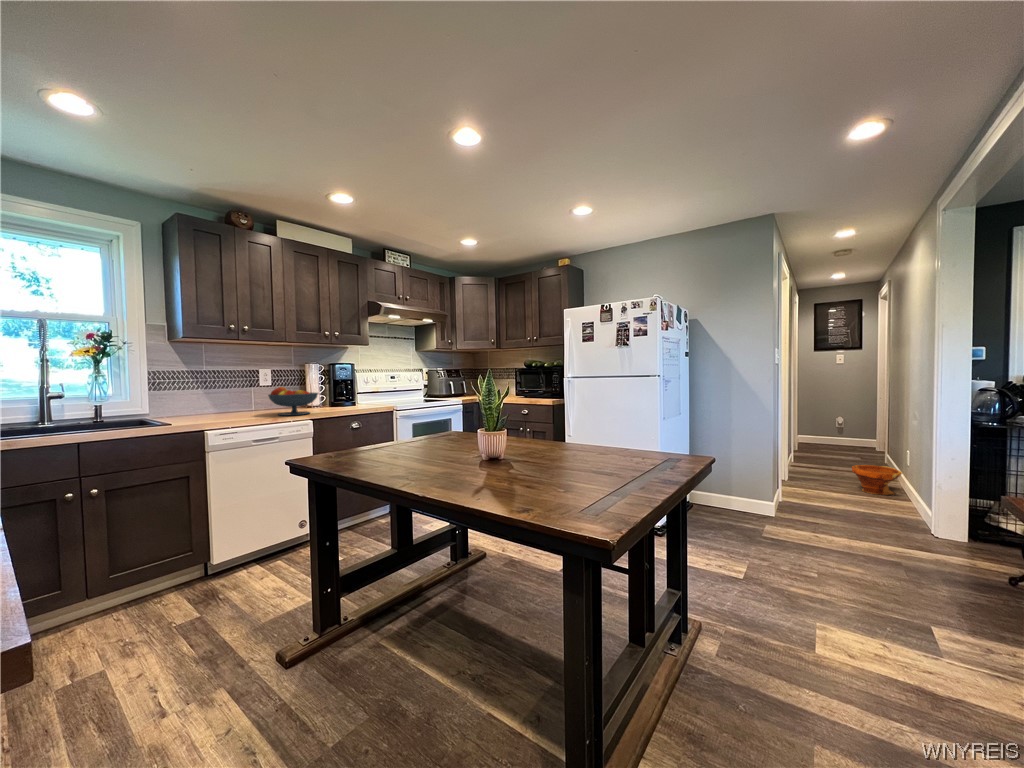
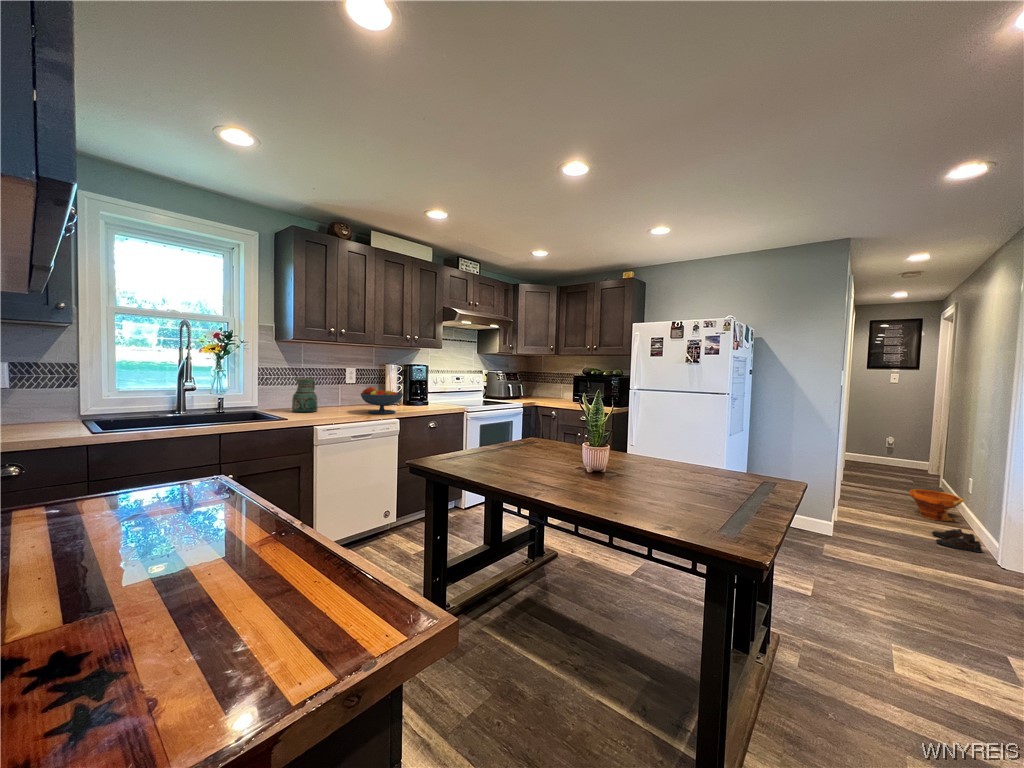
ceramic pitcher: none [188,380,220,418] -> present [292,377,318,412]
shoe: none [871,501,918,523] -> present [932,529,982,553]

